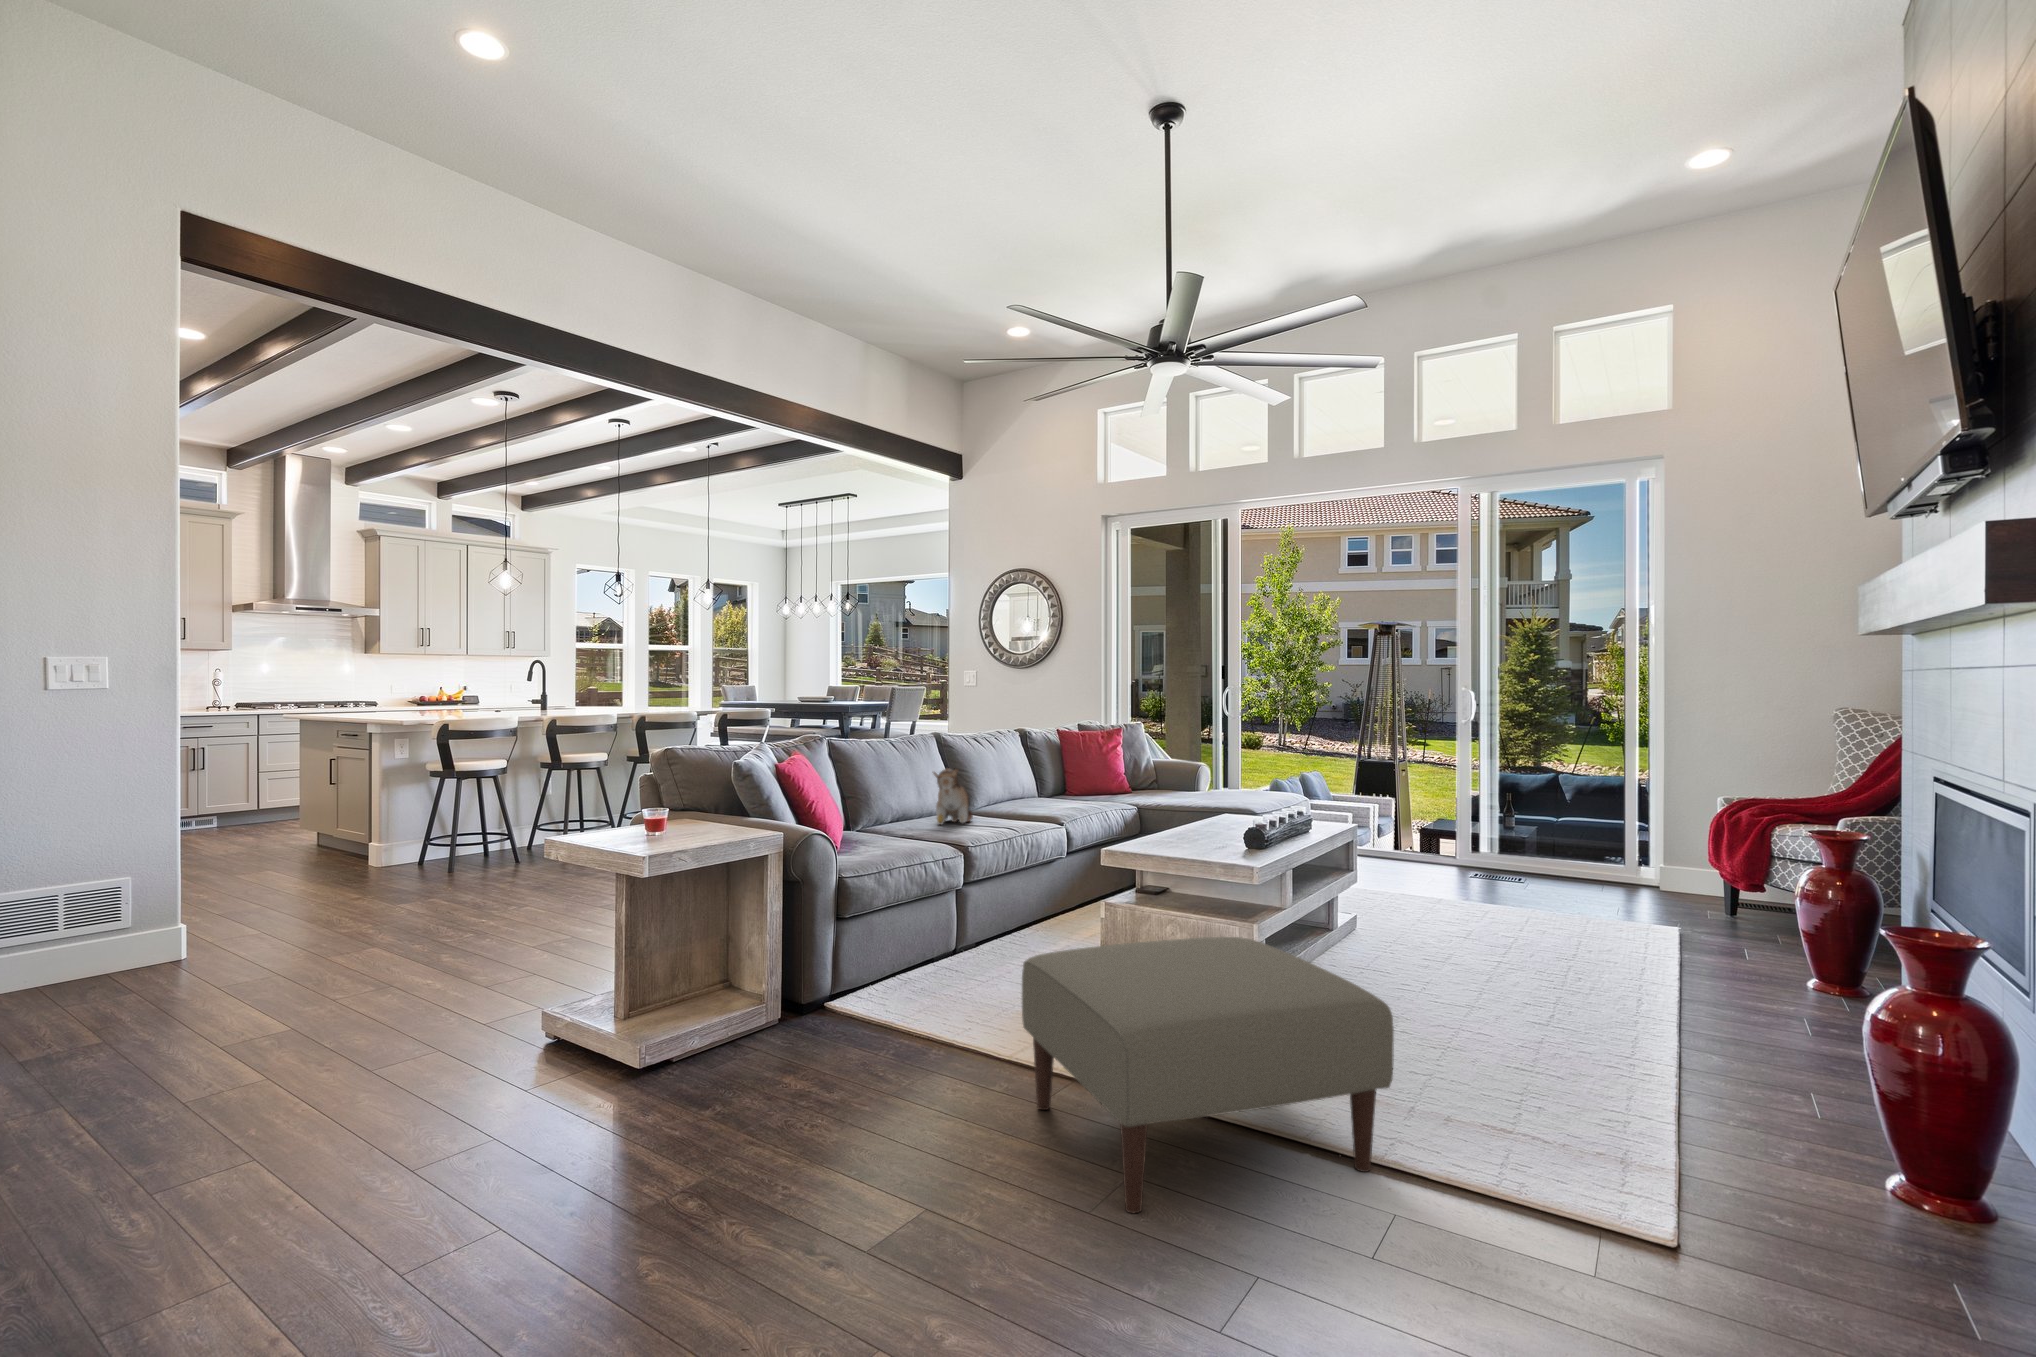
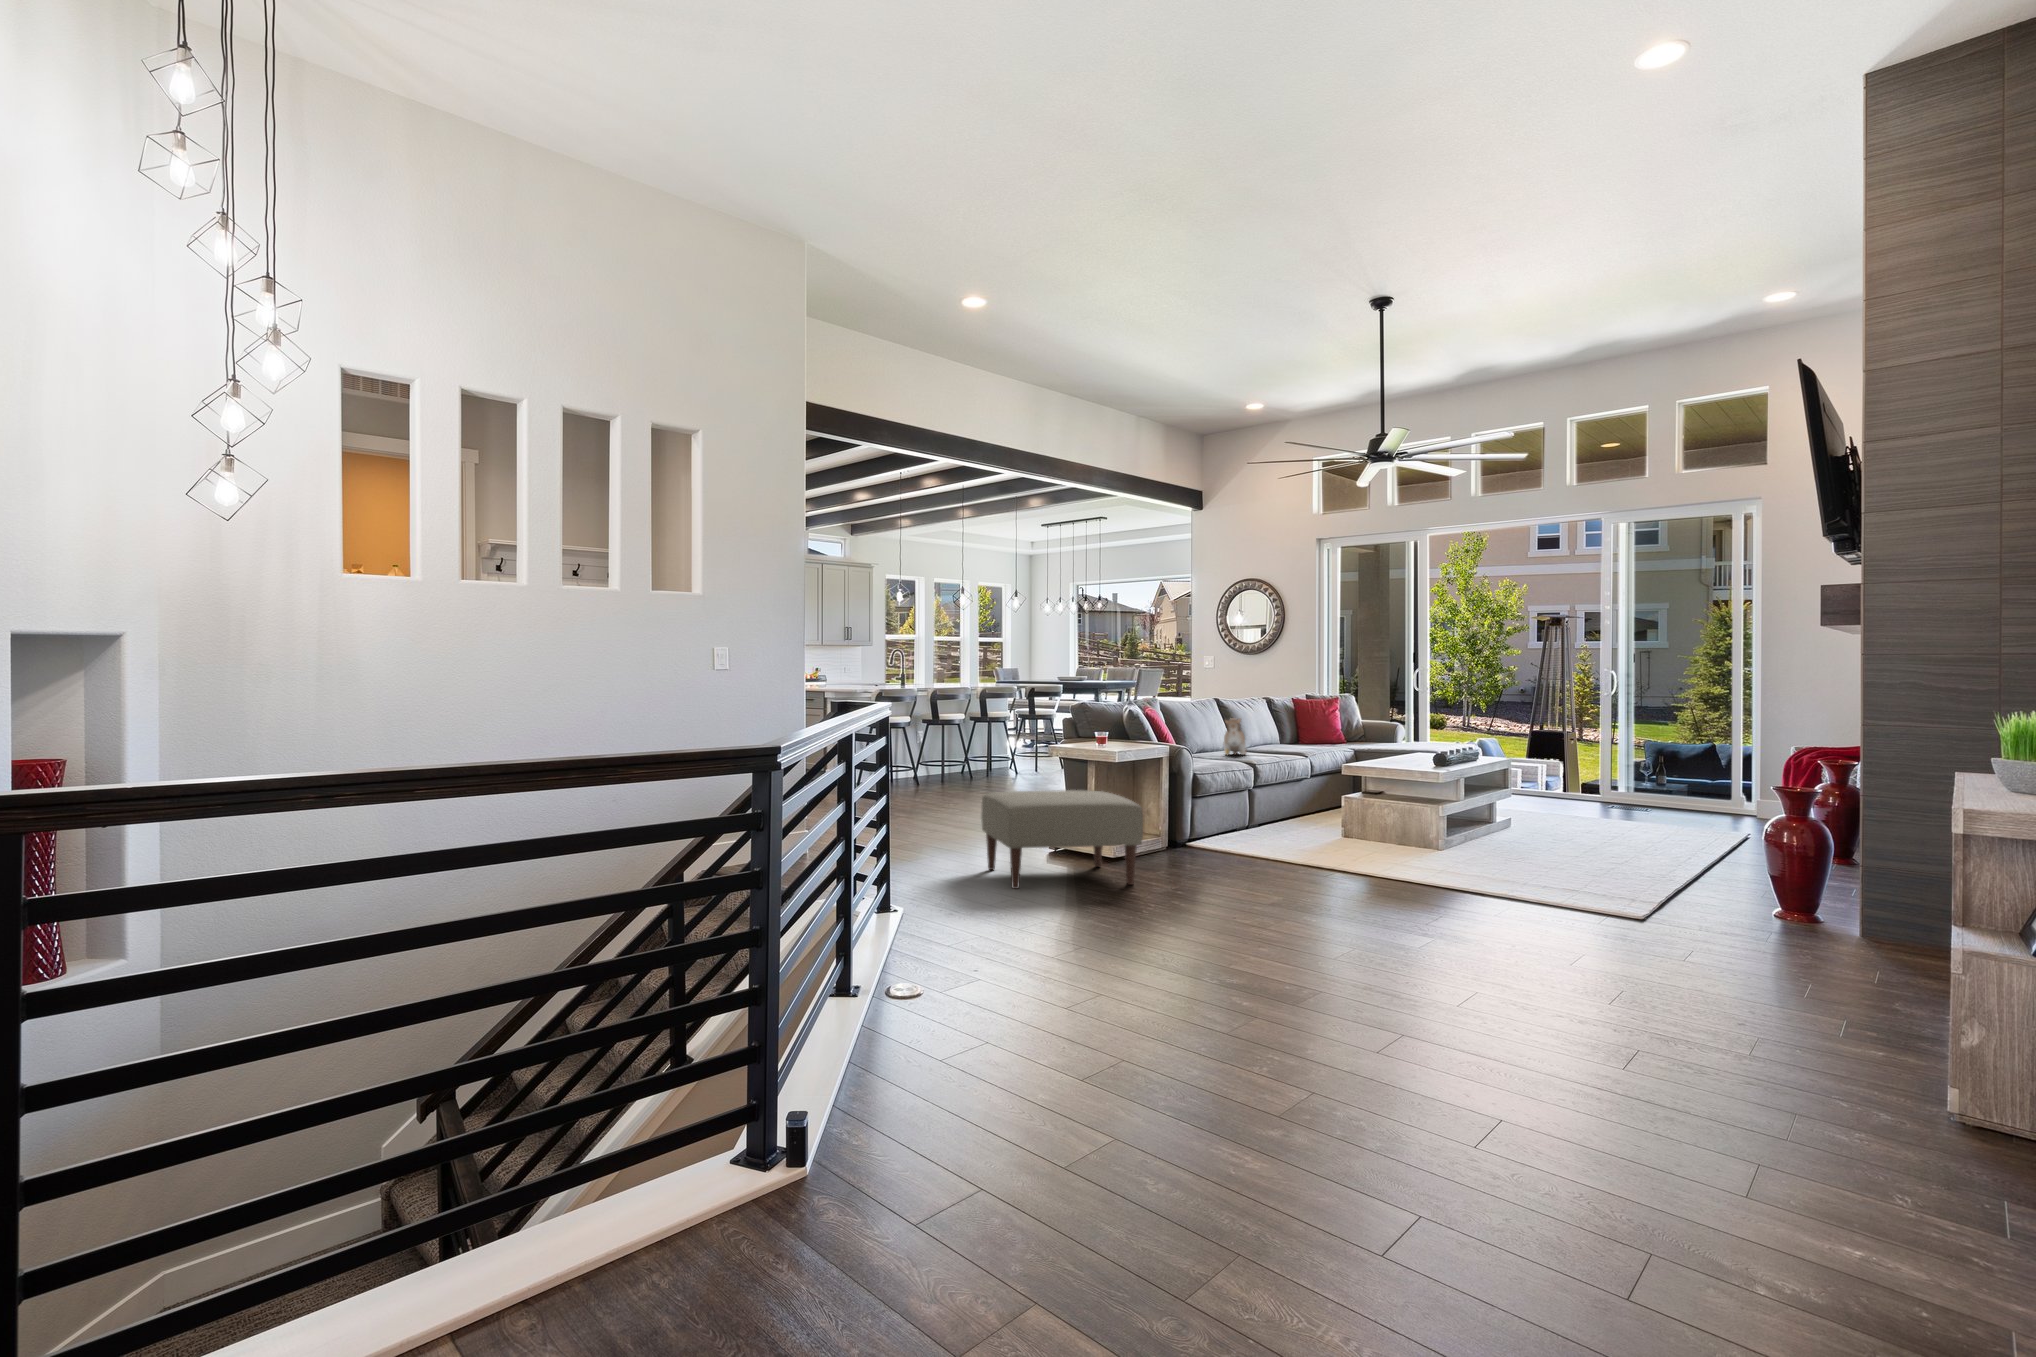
ottoman: present [1022,937,1394,1213] -> present [981,790,1143,889]

